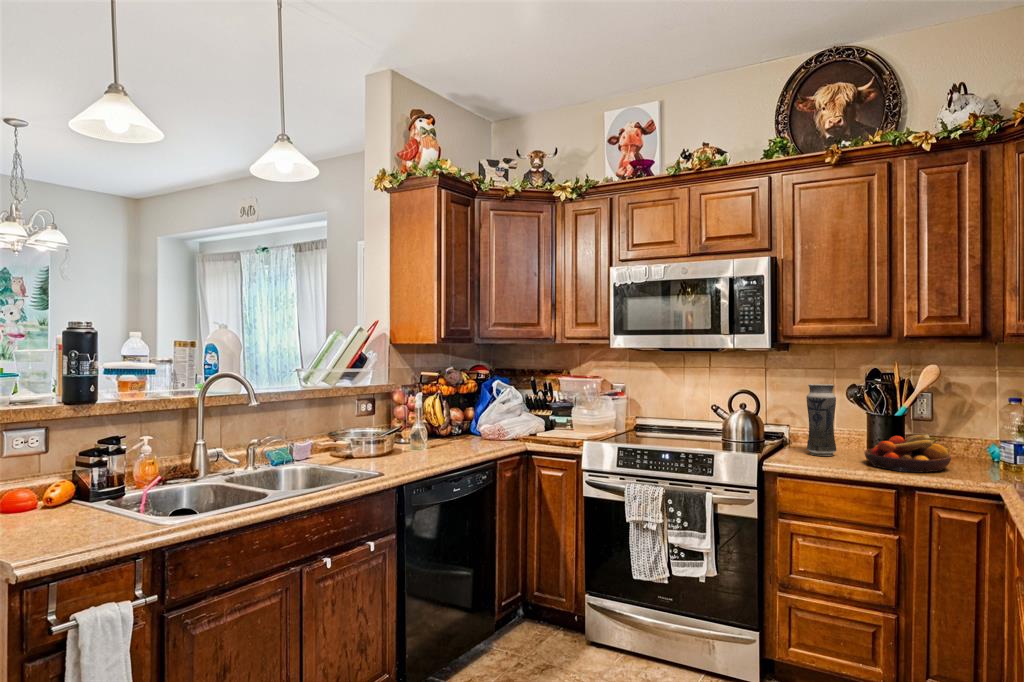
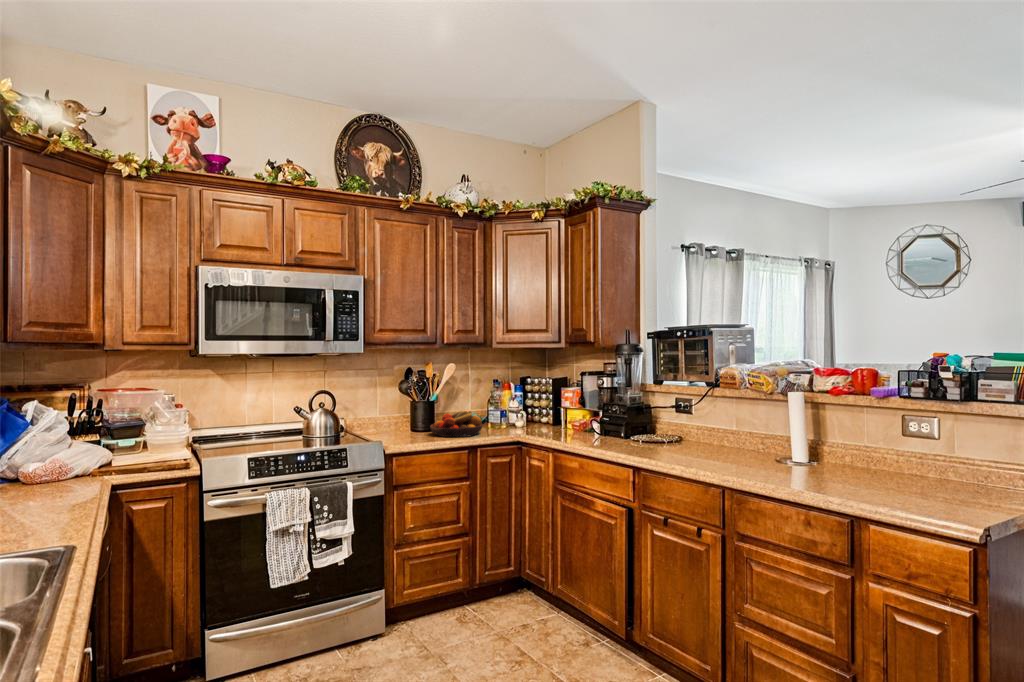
vase: present [806,384,836,456] -> none [384,380,406,437]

